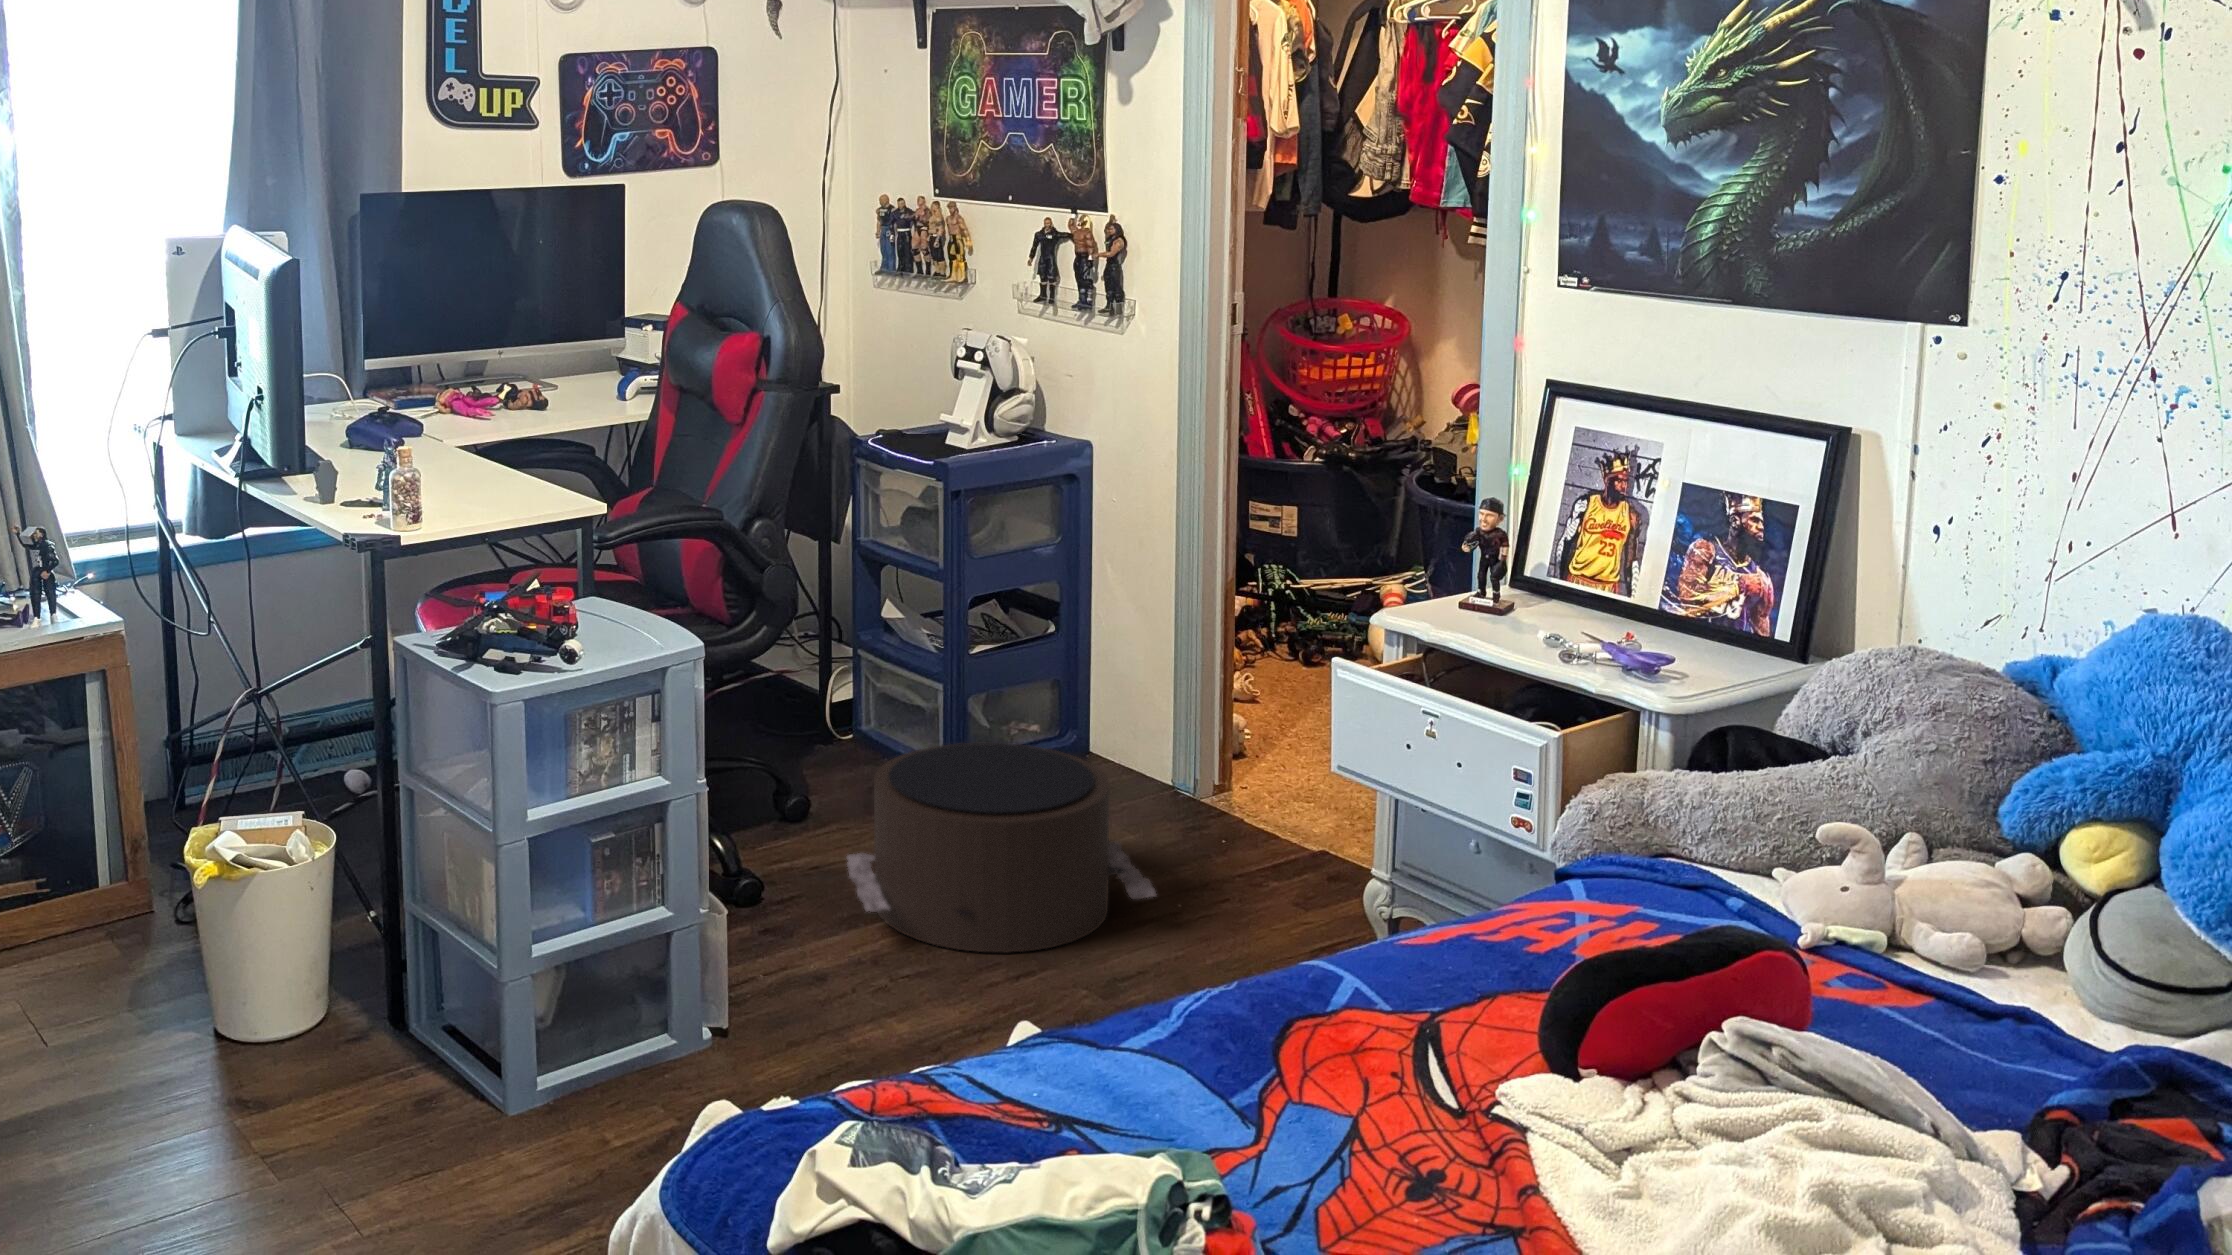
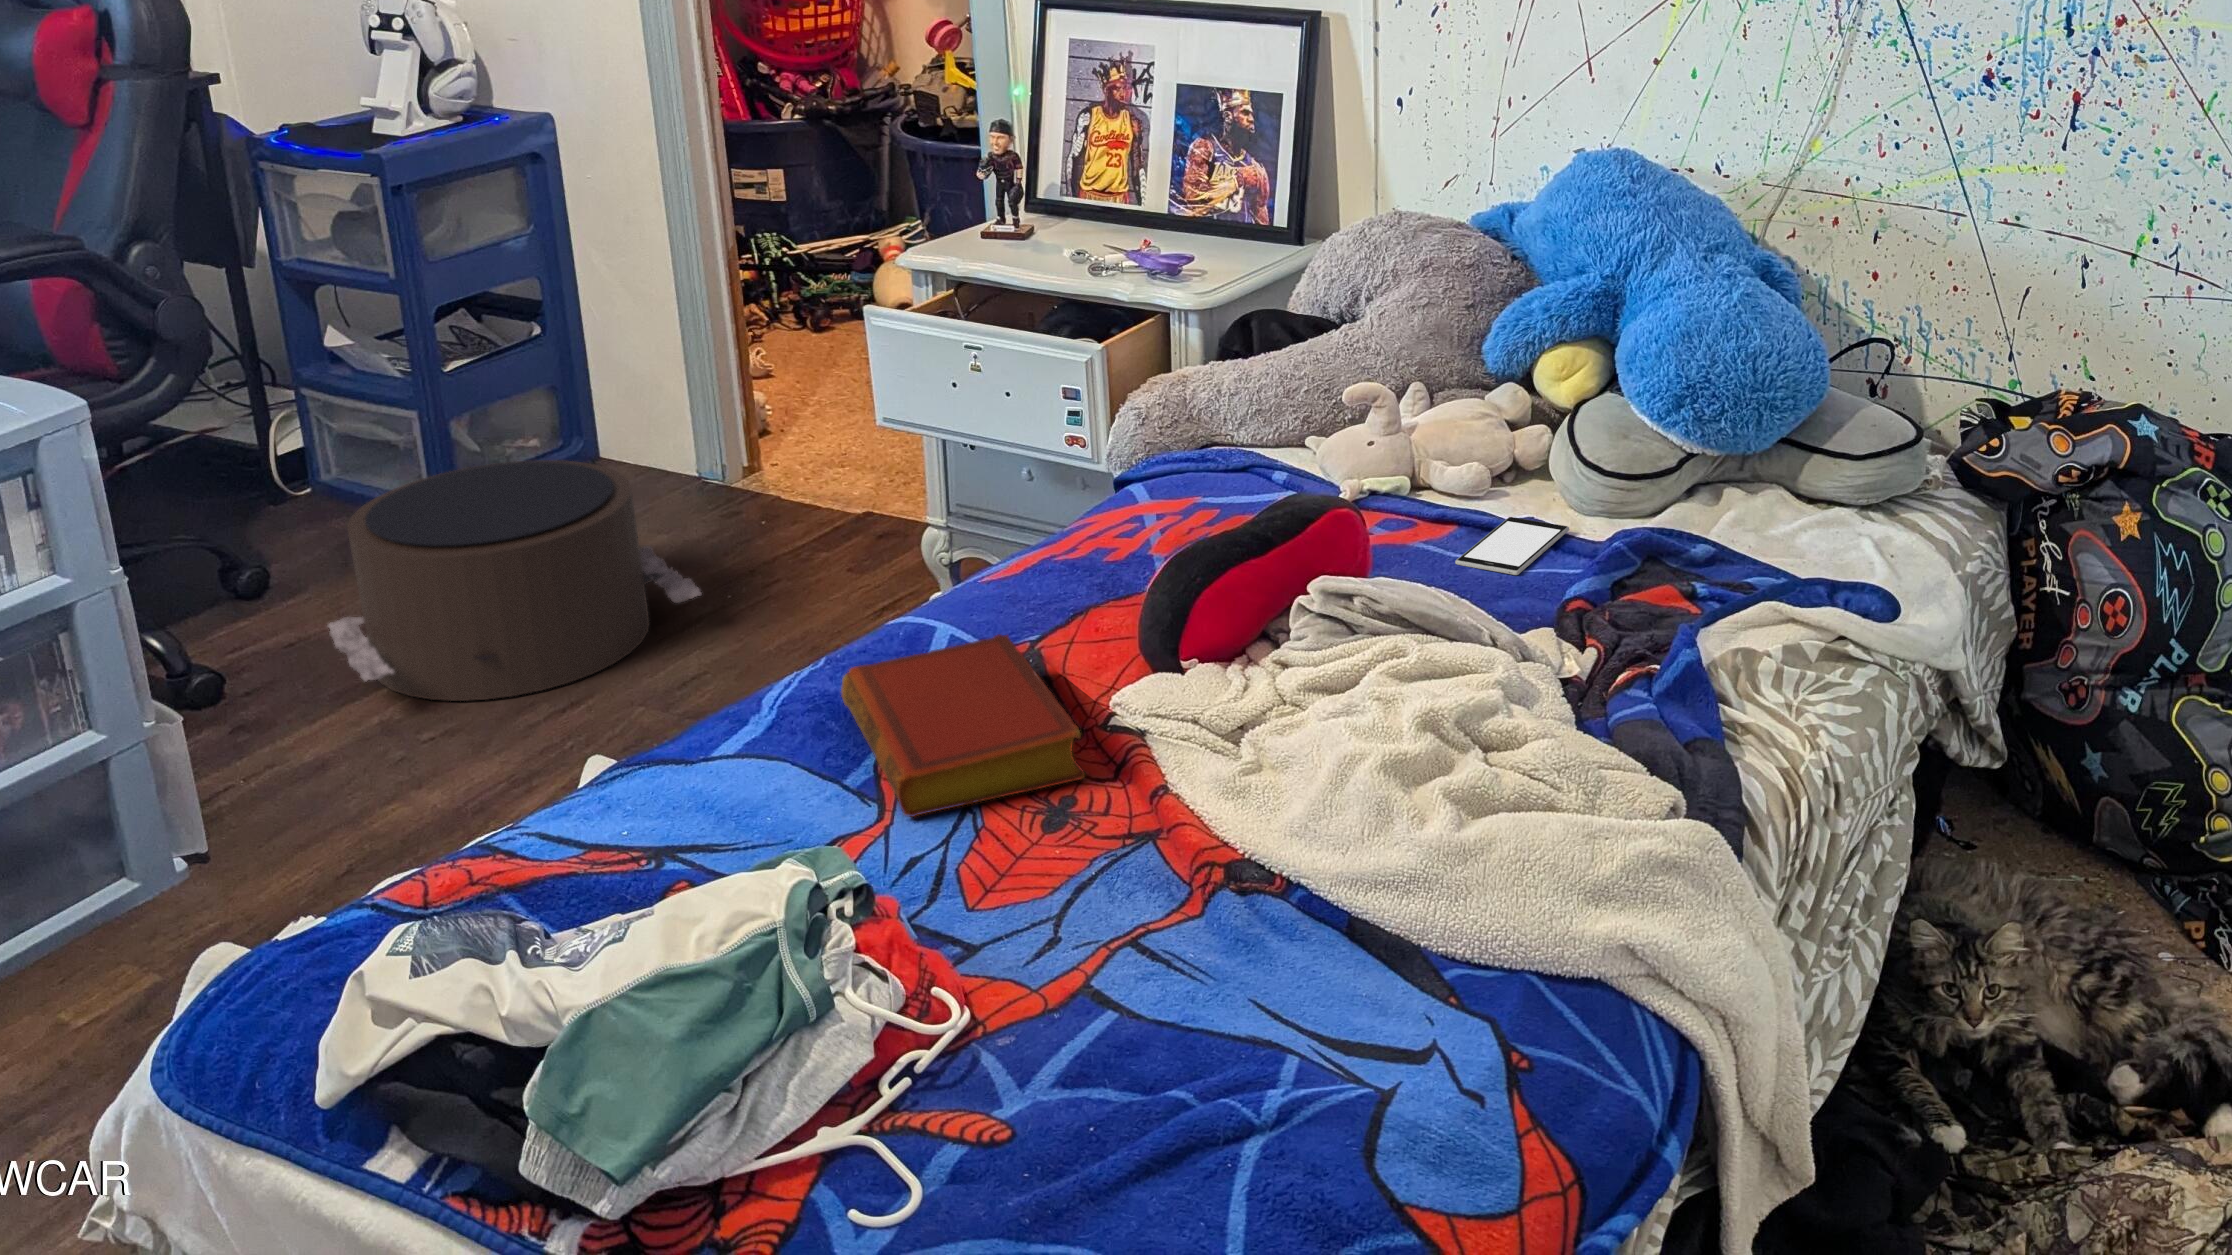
smartphone: none [1915,996,2066,1062] -> present [1455,517,1569,575]
book: none [1245,997,1461,1157] -> present [841,634,1085,817]

